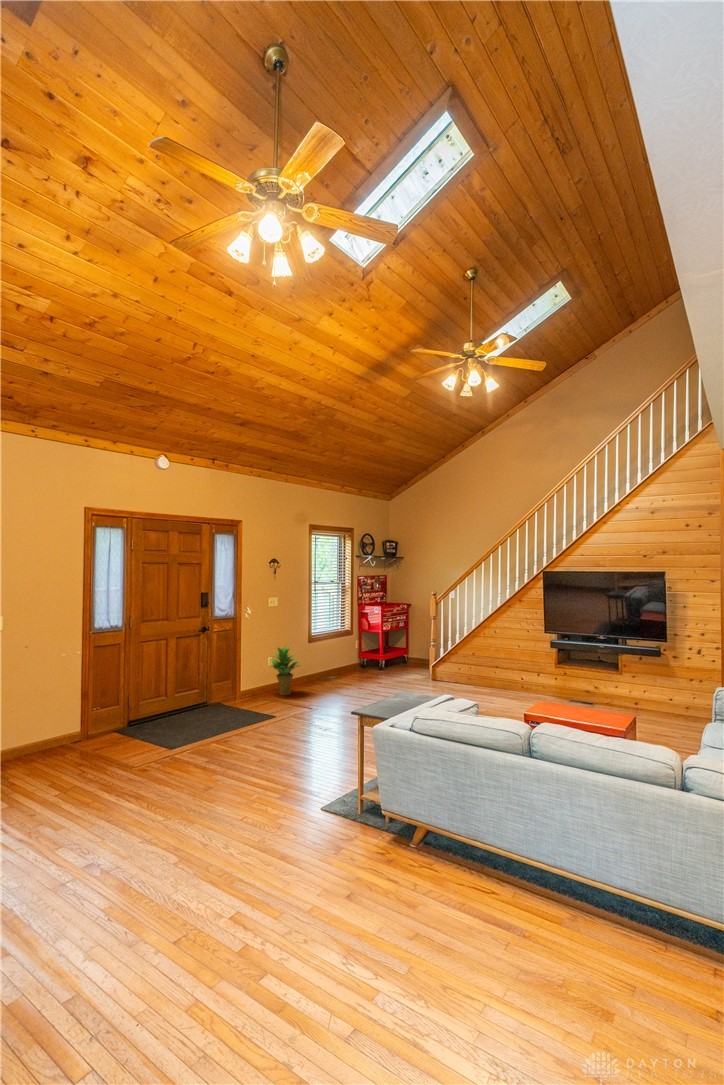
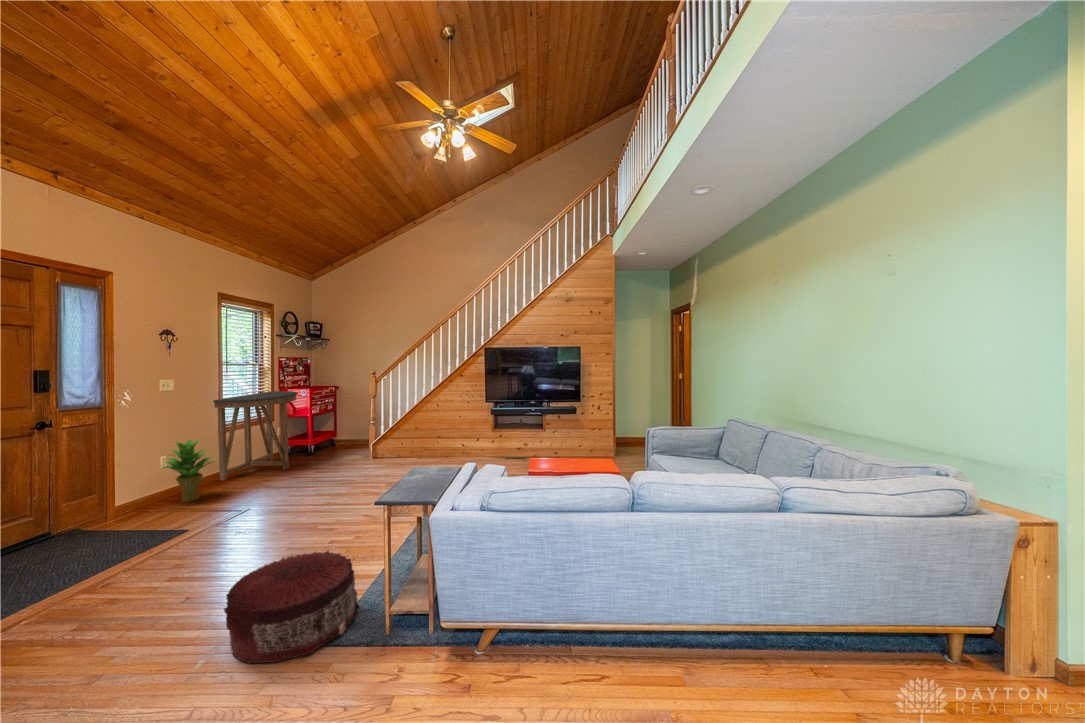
console table: none [305,607,371,683] -> present [213,391,298,480]
pouf: none [268,742,353,811] -> present [224,551,360,664]

